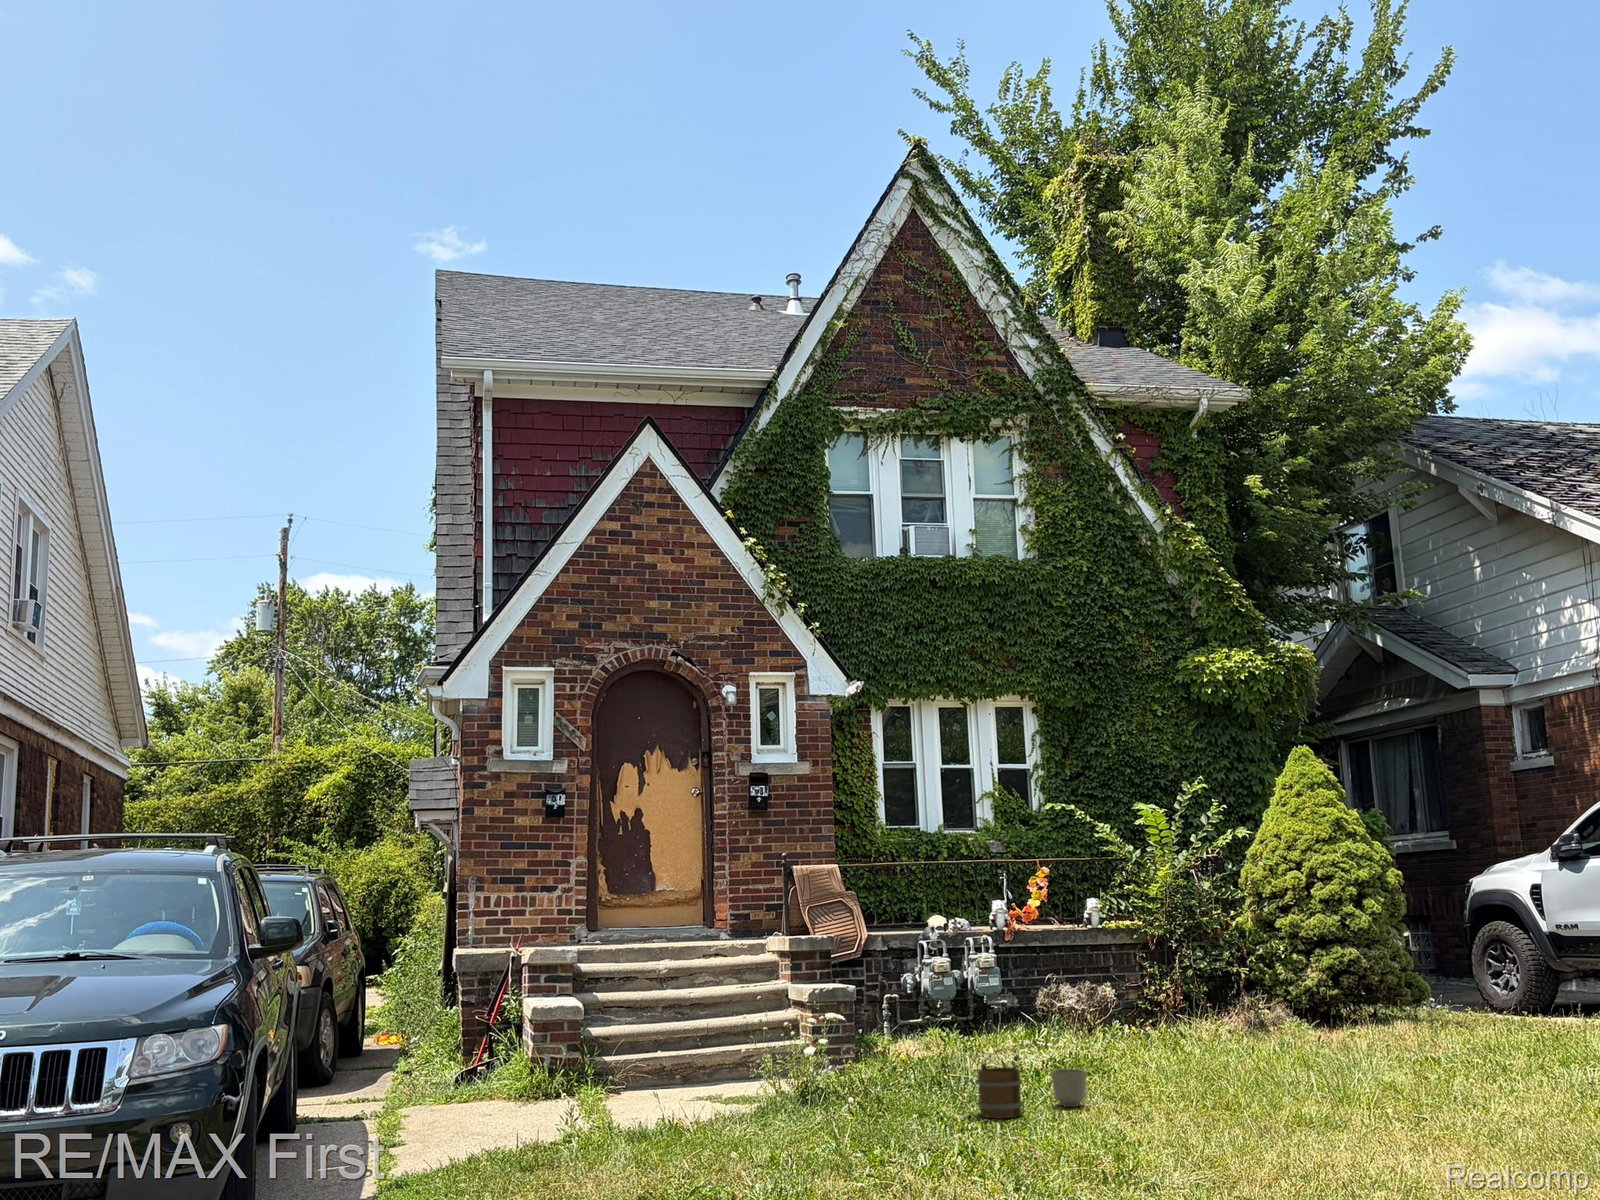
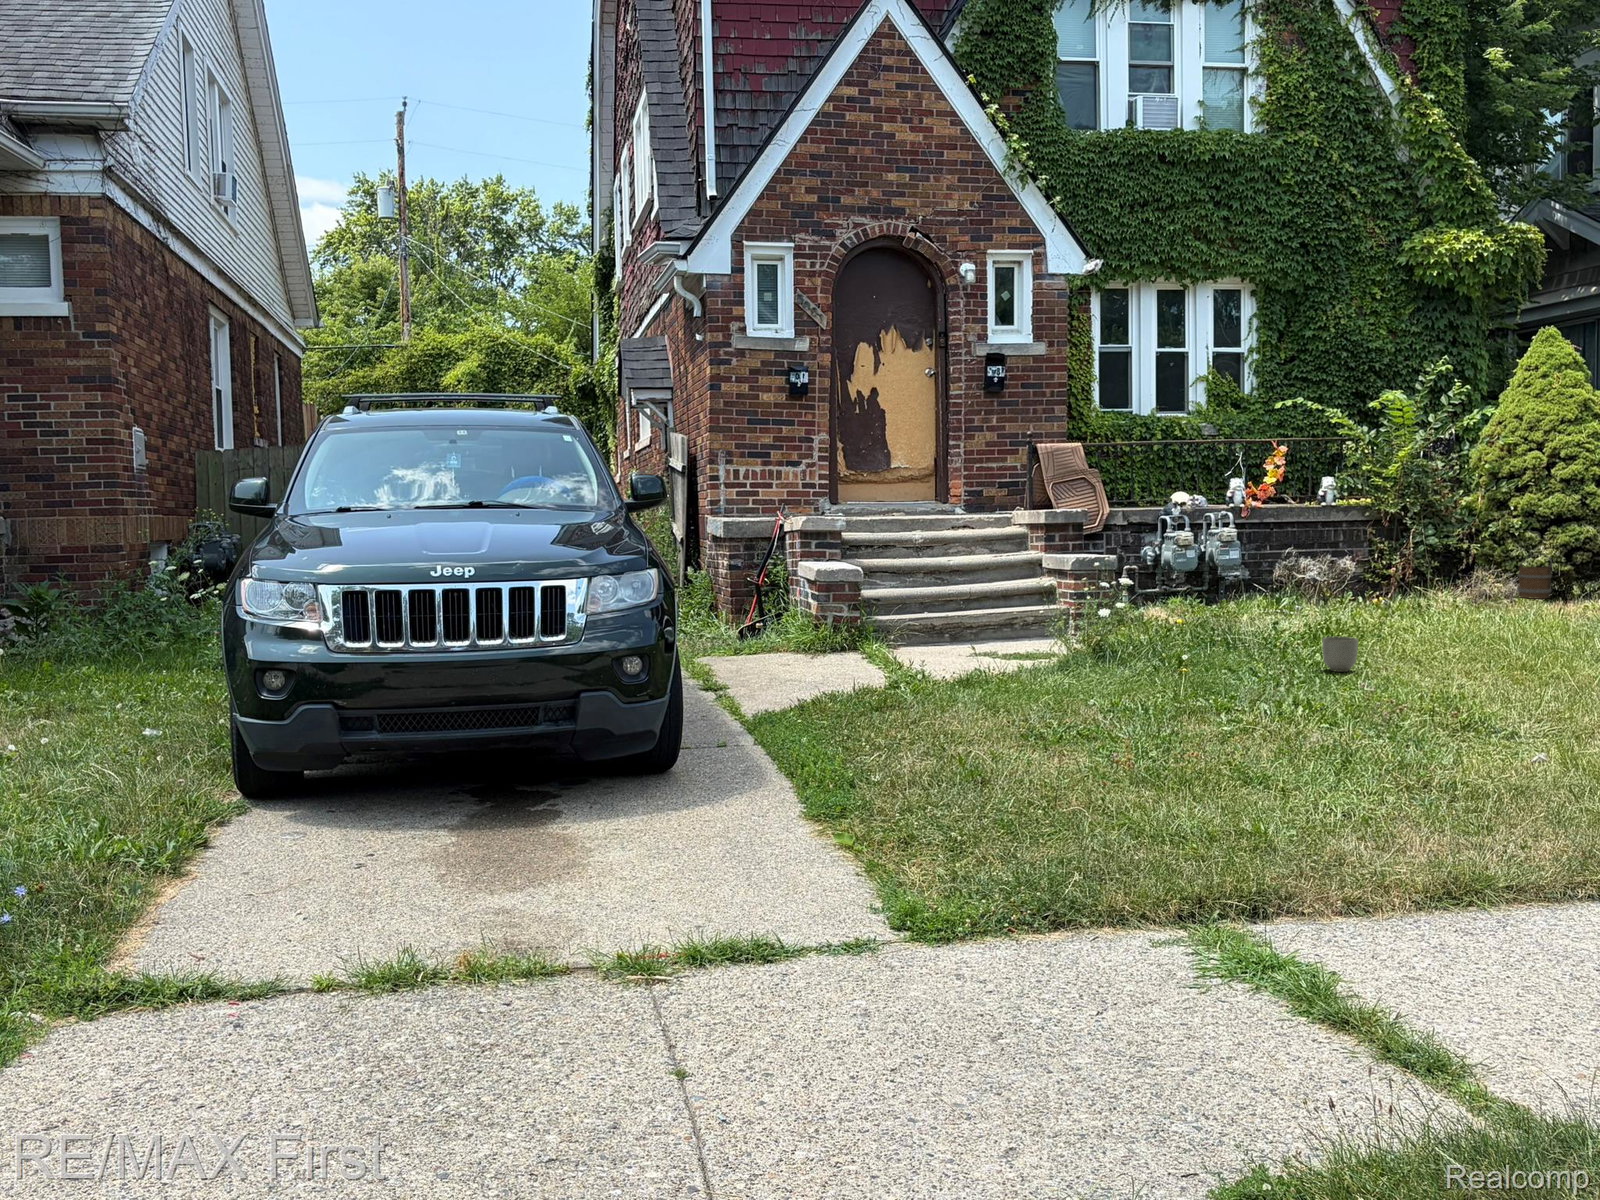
bucket: present [977,1048,1024,1119] -> present [1517,559,1552,599]

